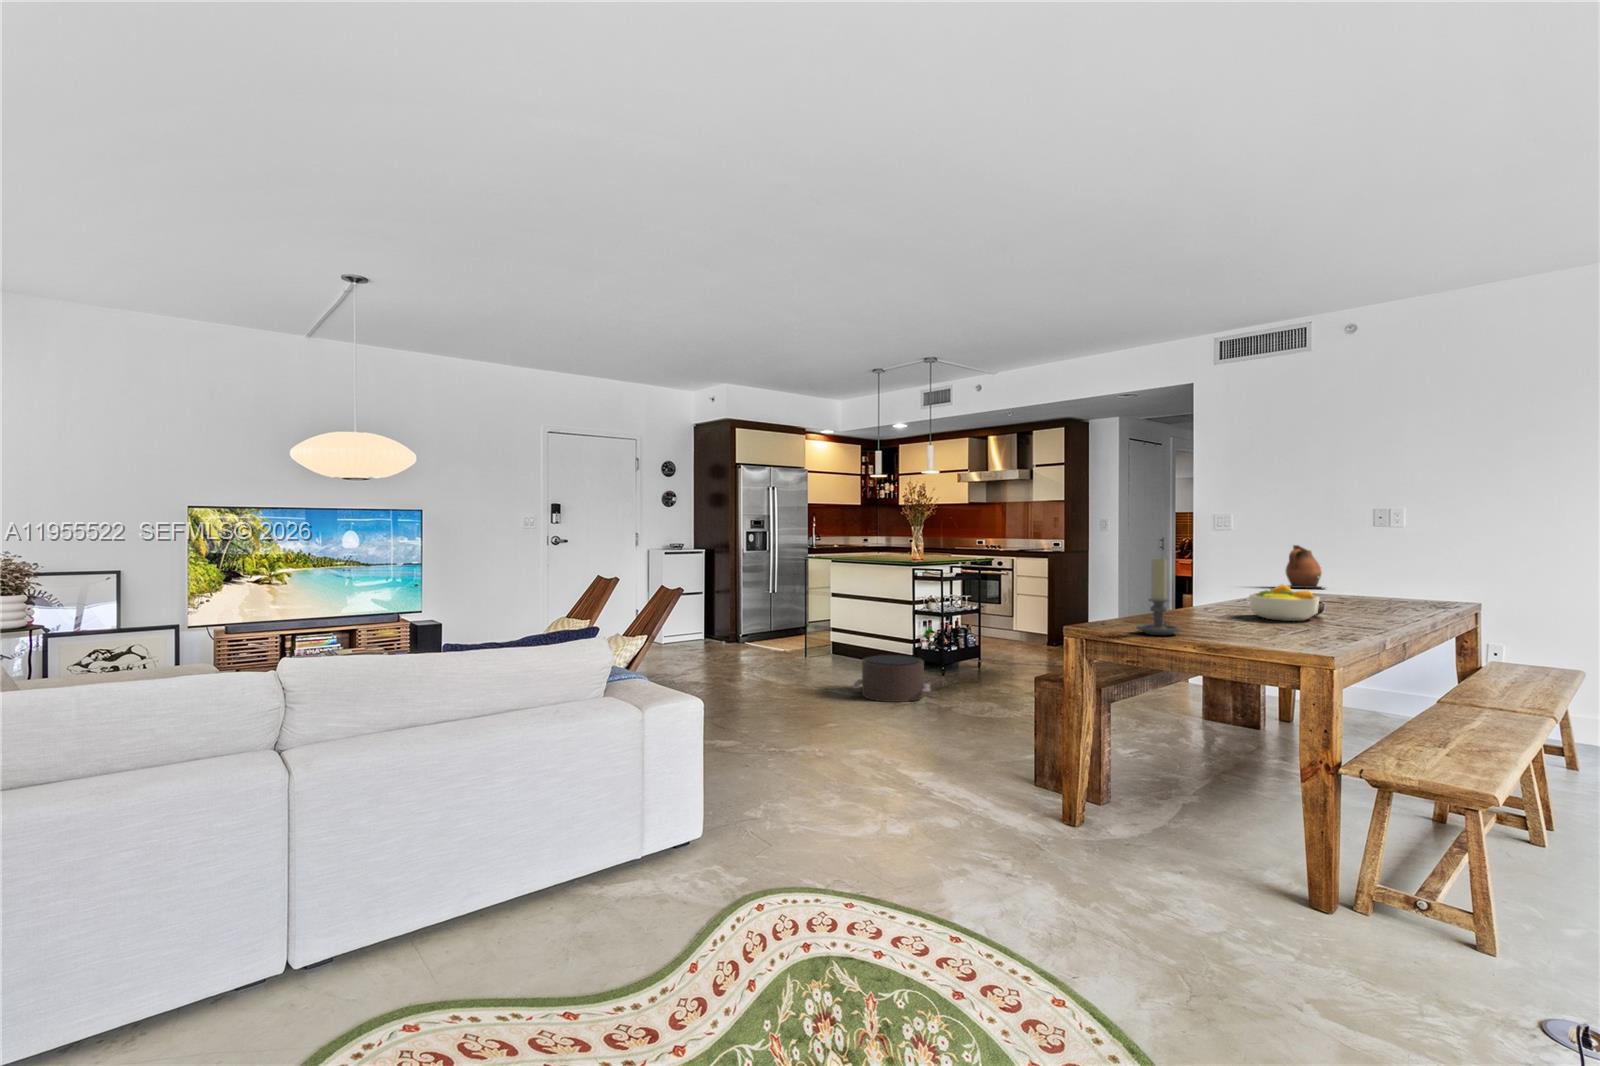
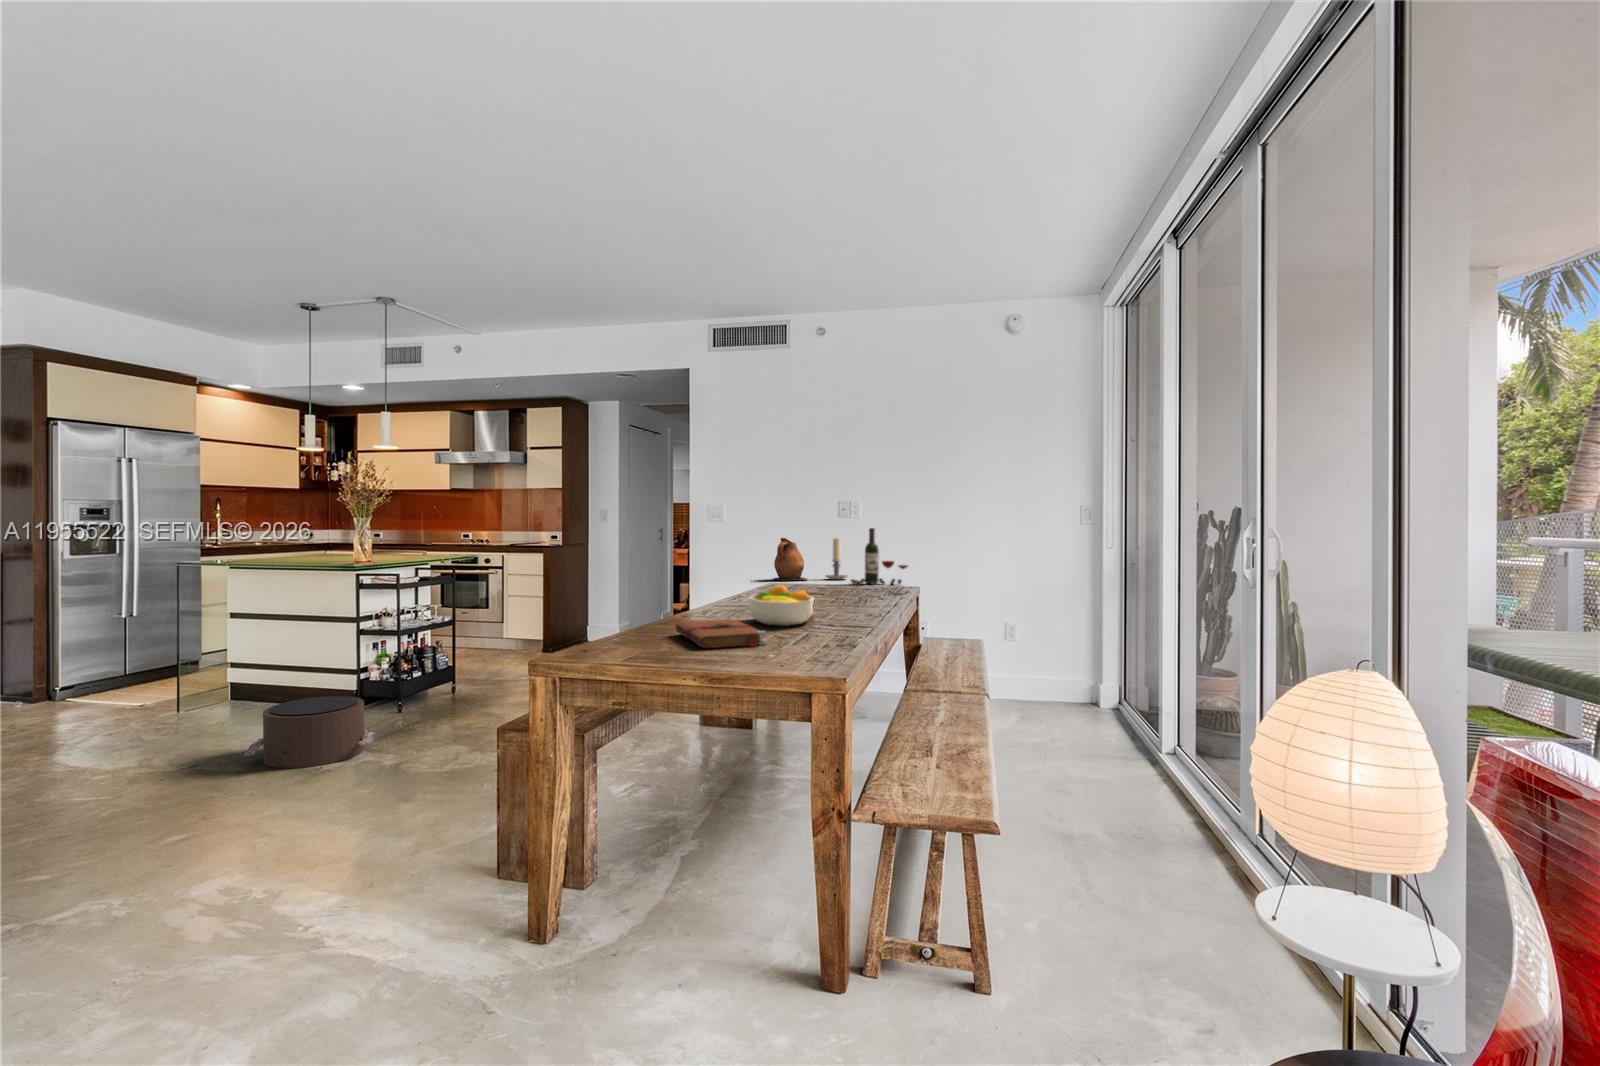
wine bottle: none [1379,535,1460,598] -> present [851,528,908,585]
candle holder: present [1136,558,1182,635] -> present [826,538,847,580]
book: none [1178,609,1265,632] -> present [676,619,767,648]

